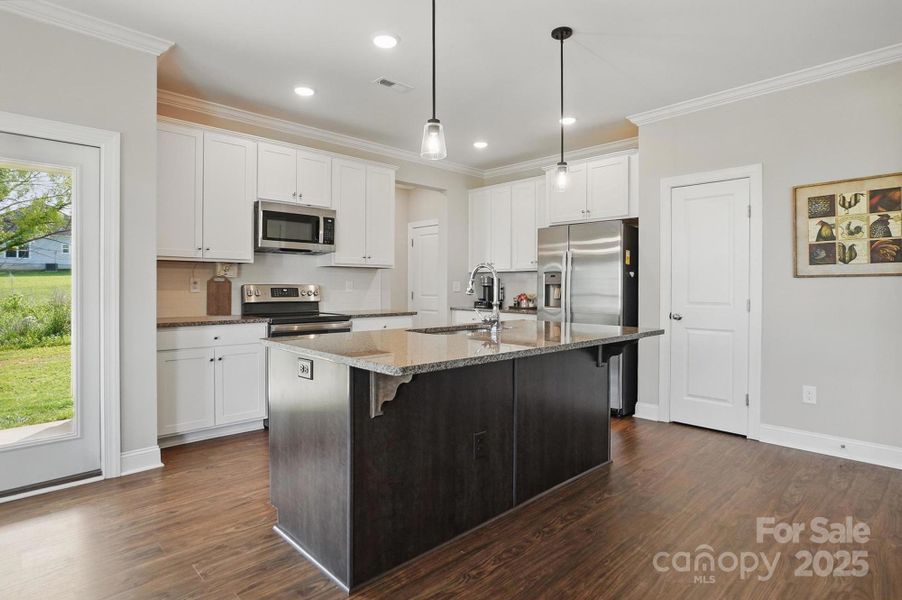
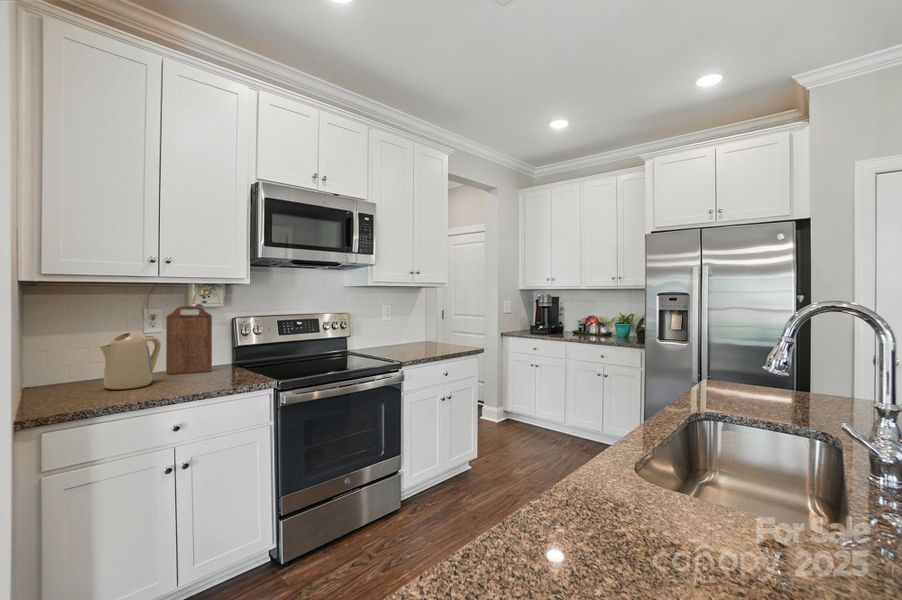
kettle: none [179,288,206,317] -> present [100,333,161,390]

